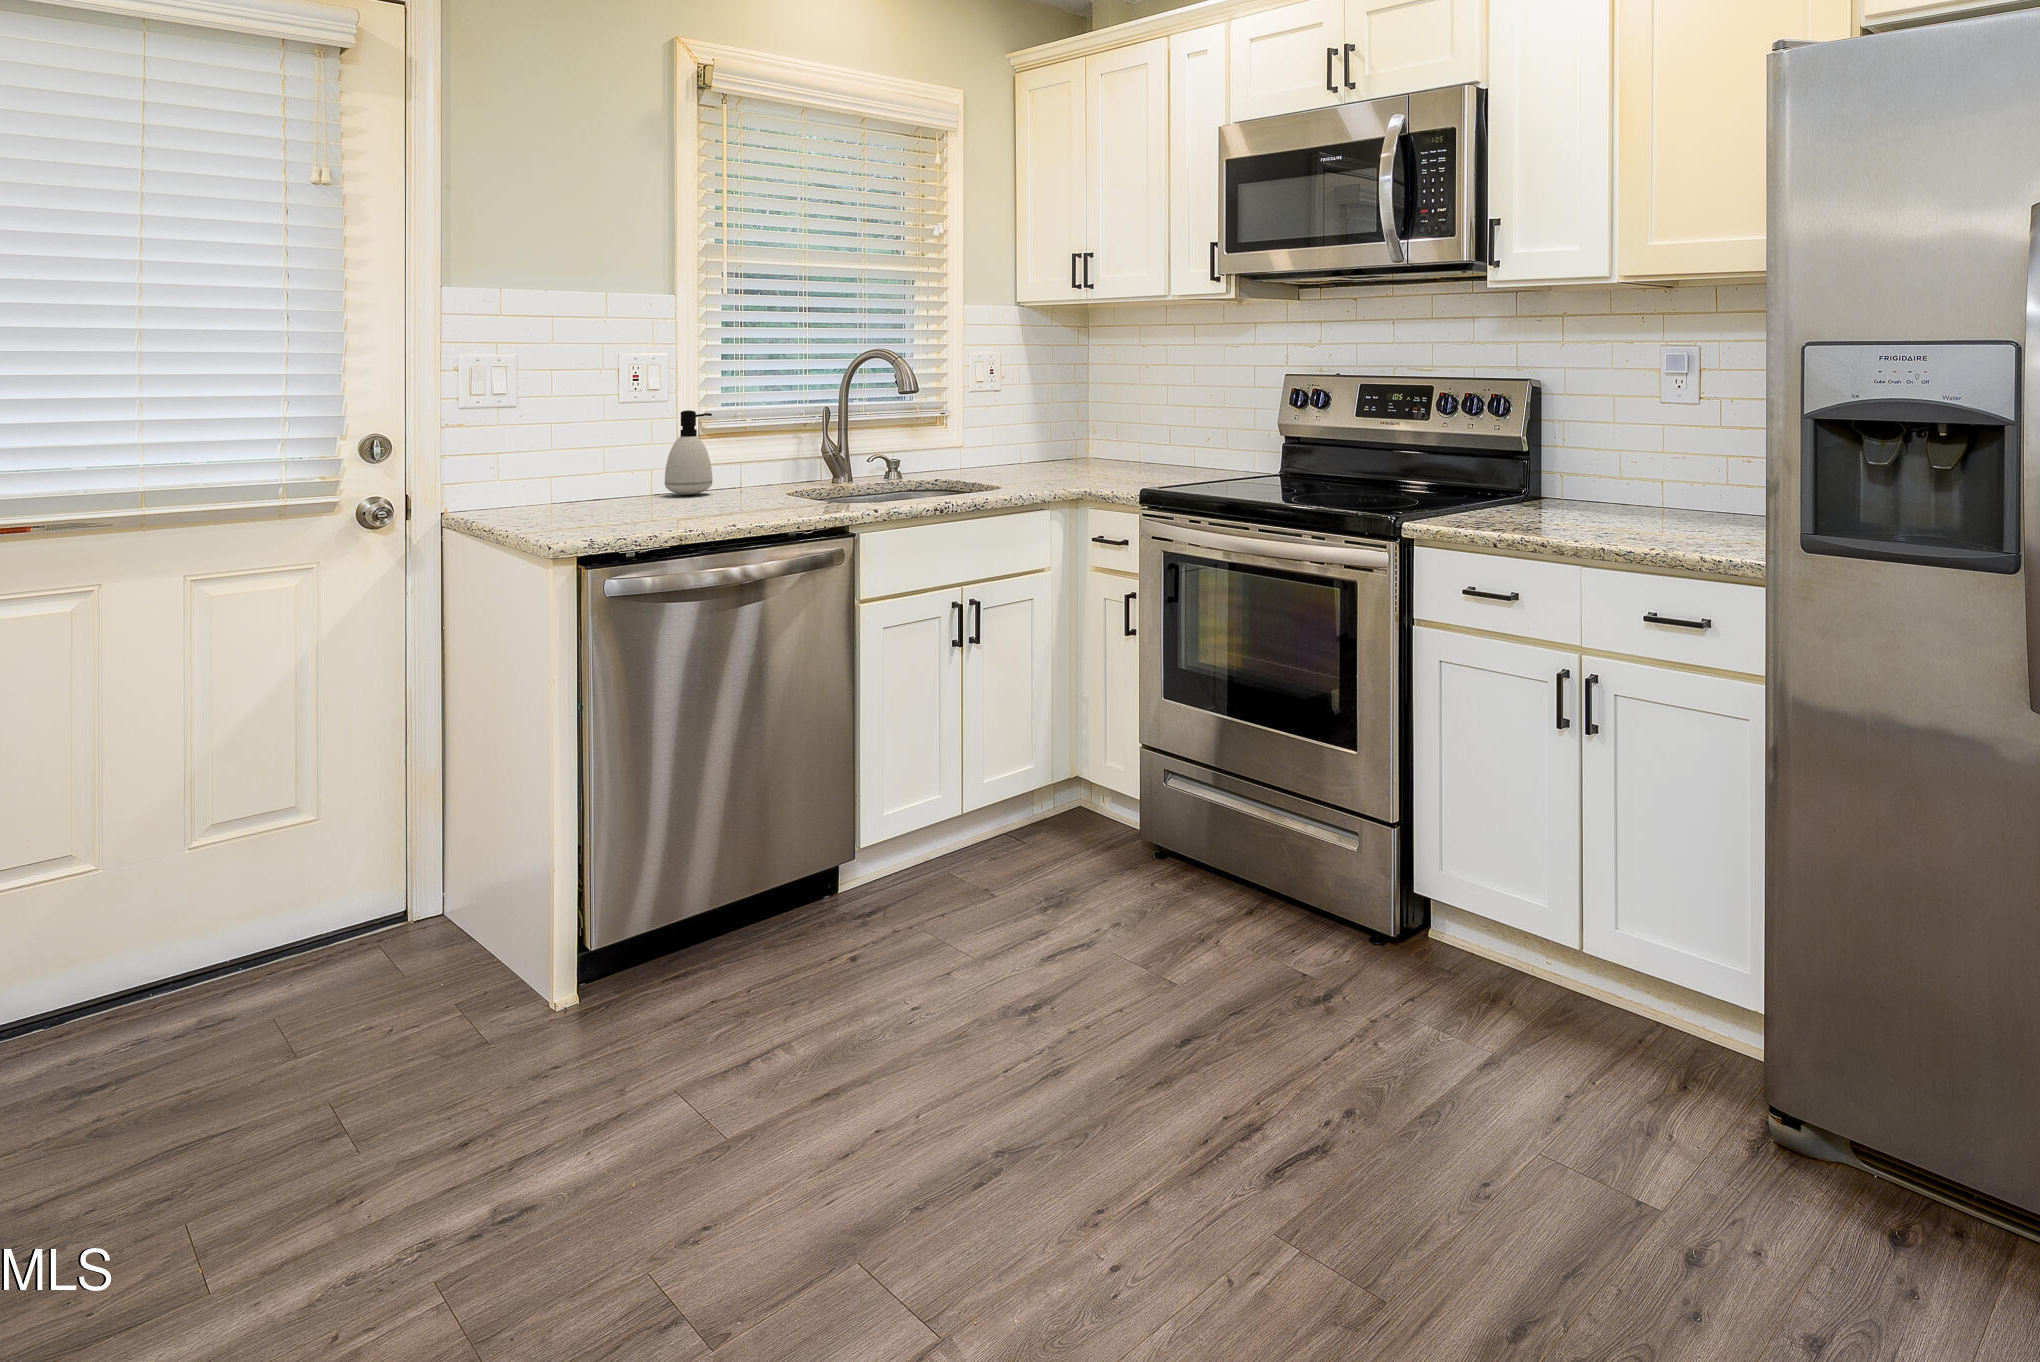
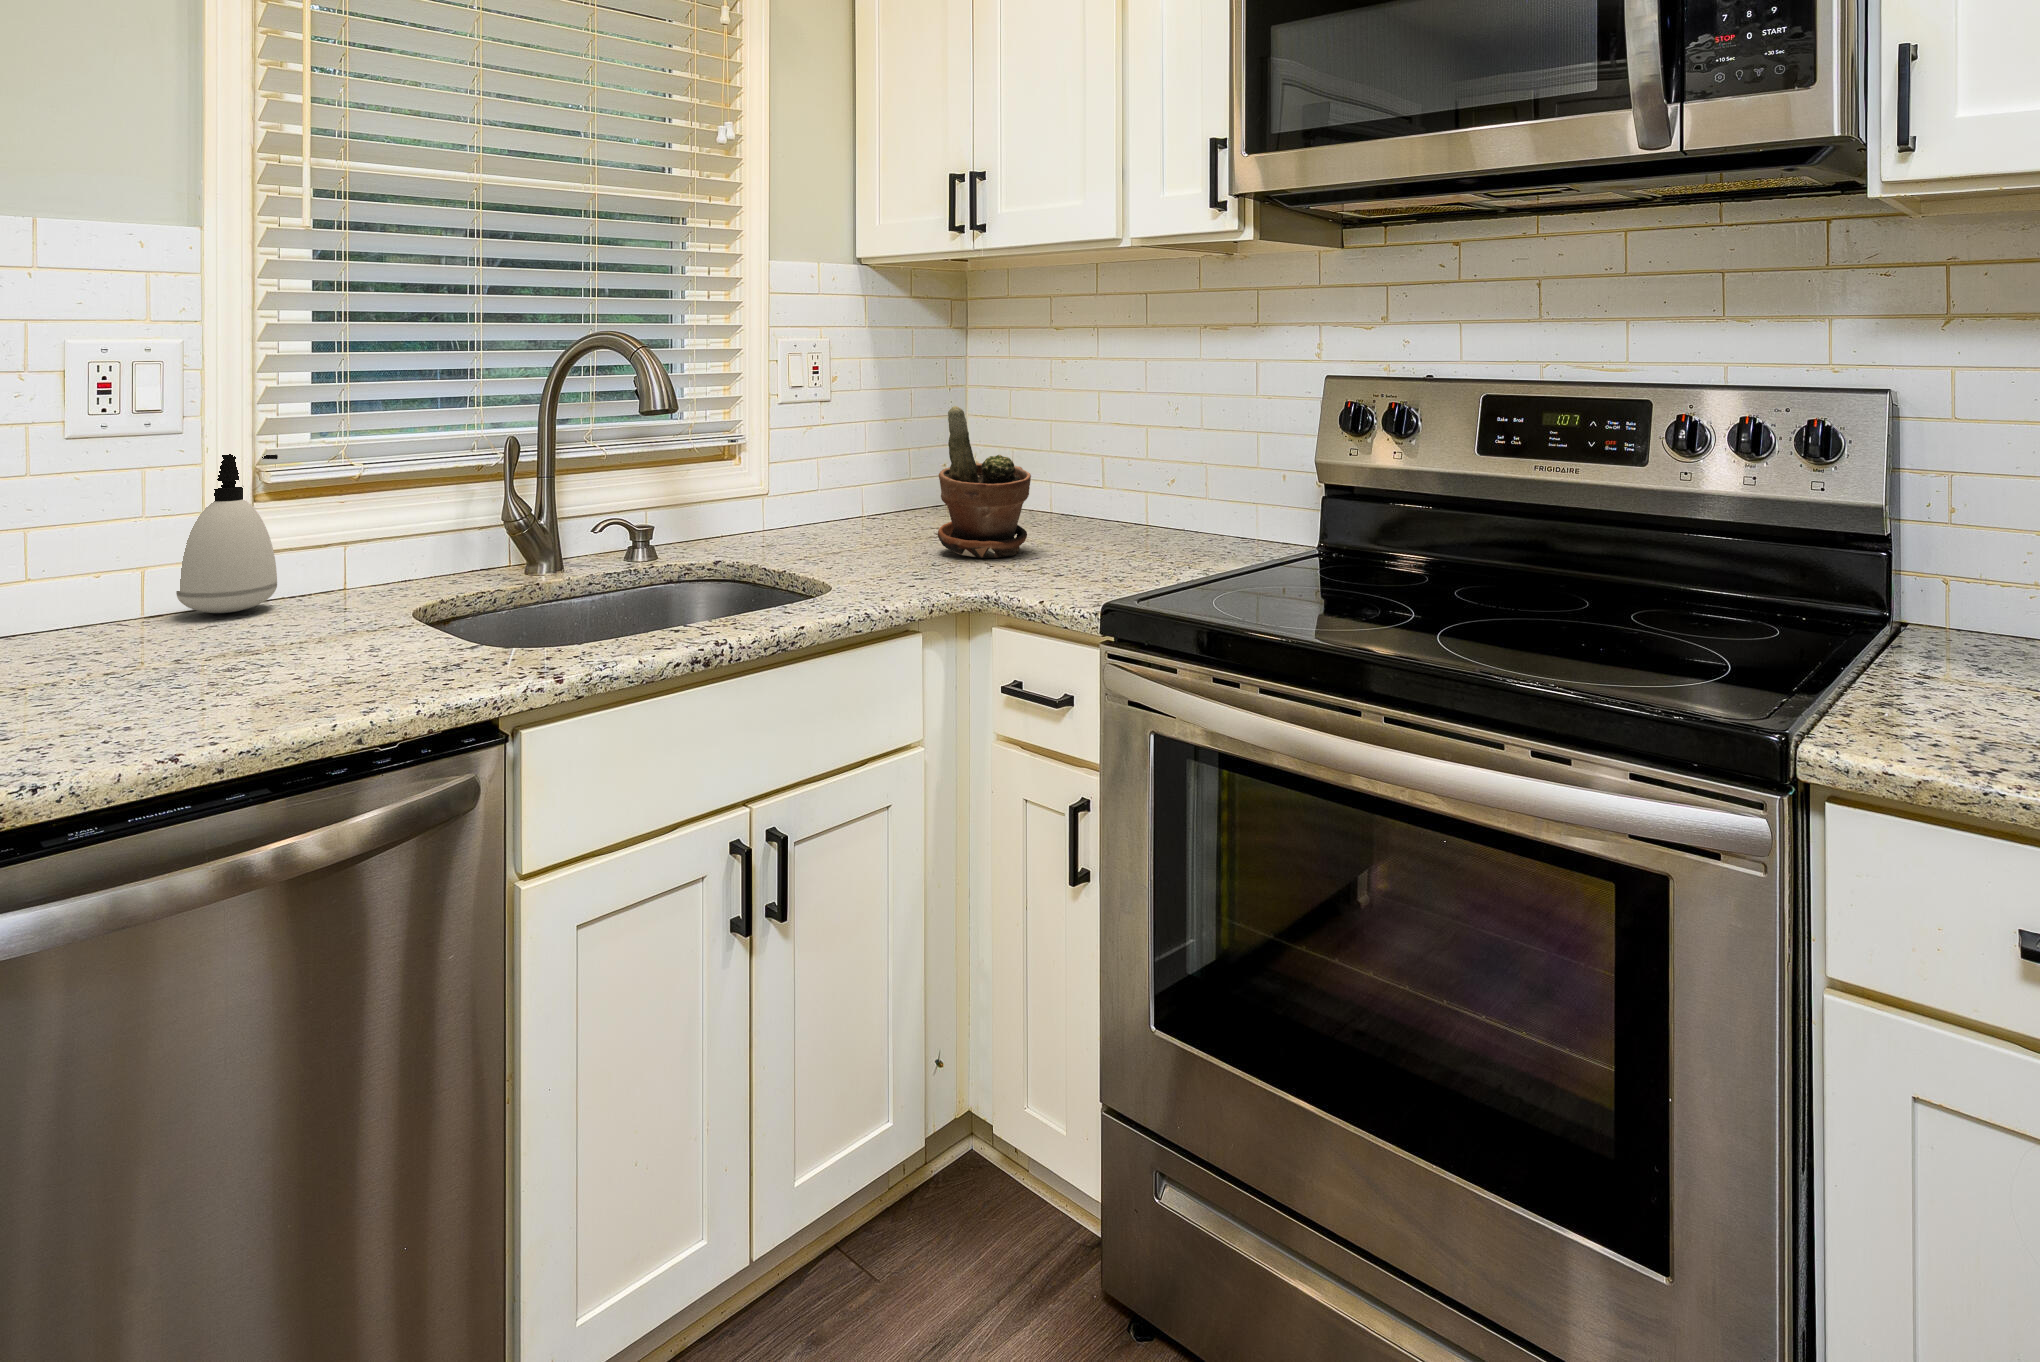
potted plant: none [1064,392,1118,478] -> present [938,406,1031,558]

